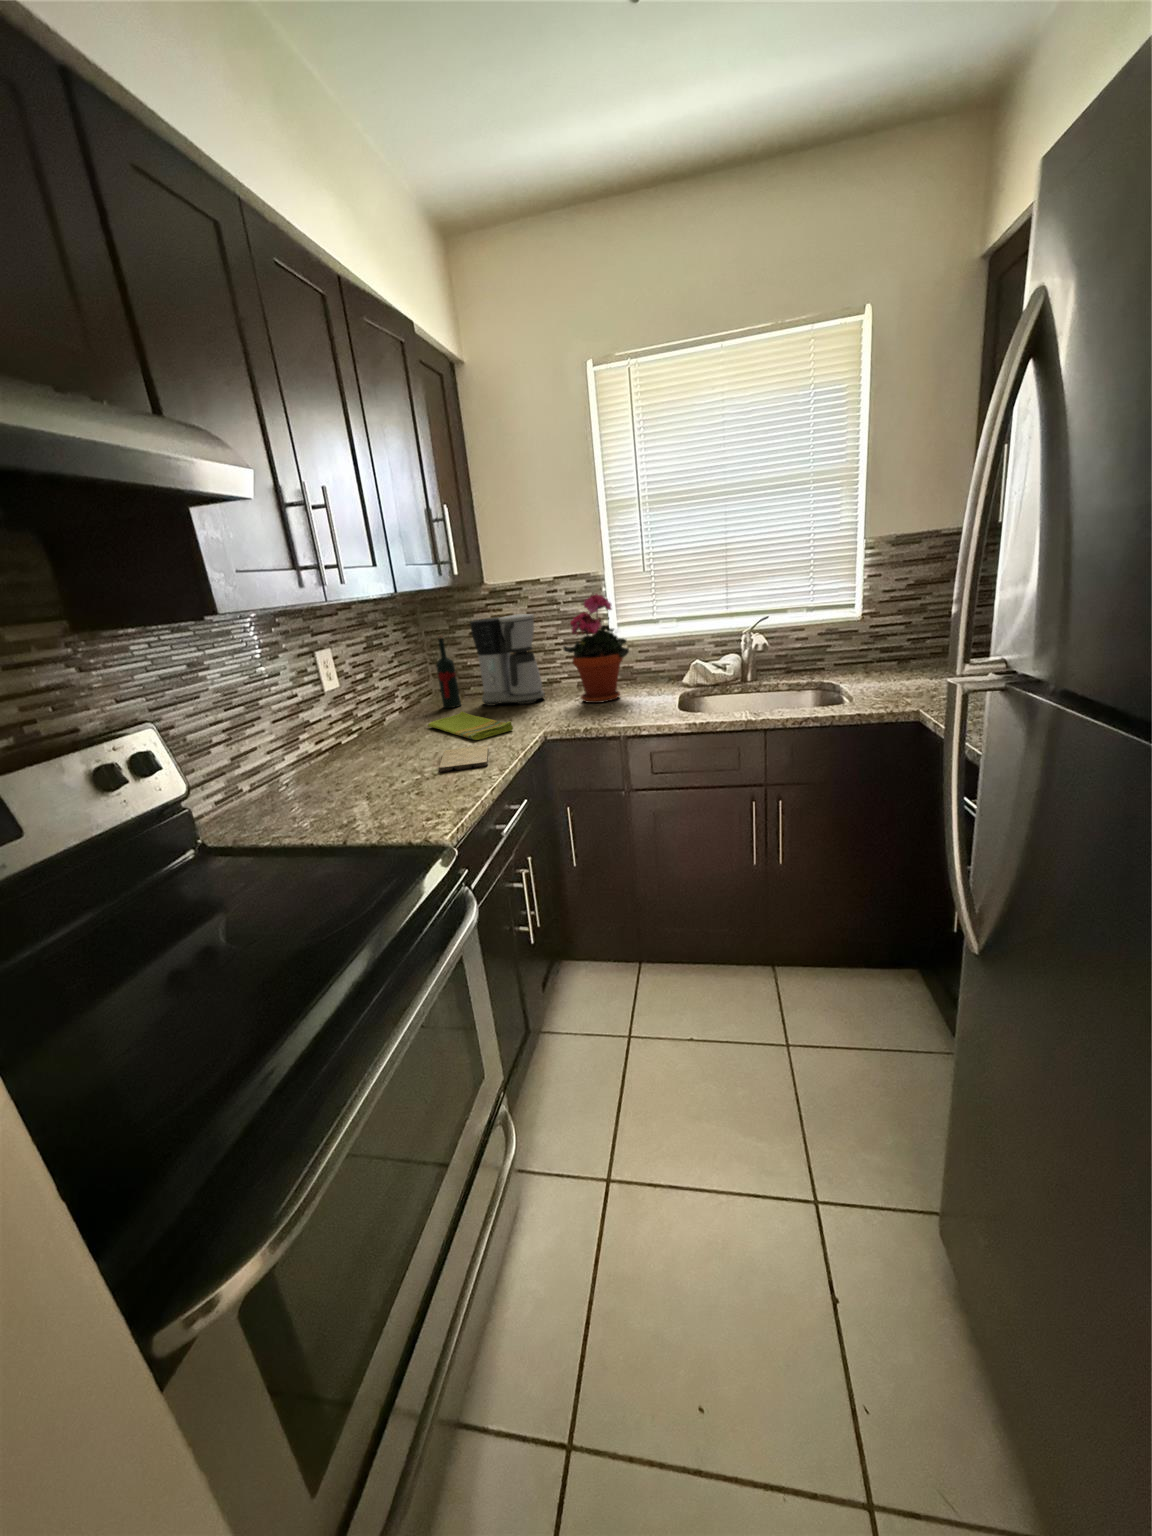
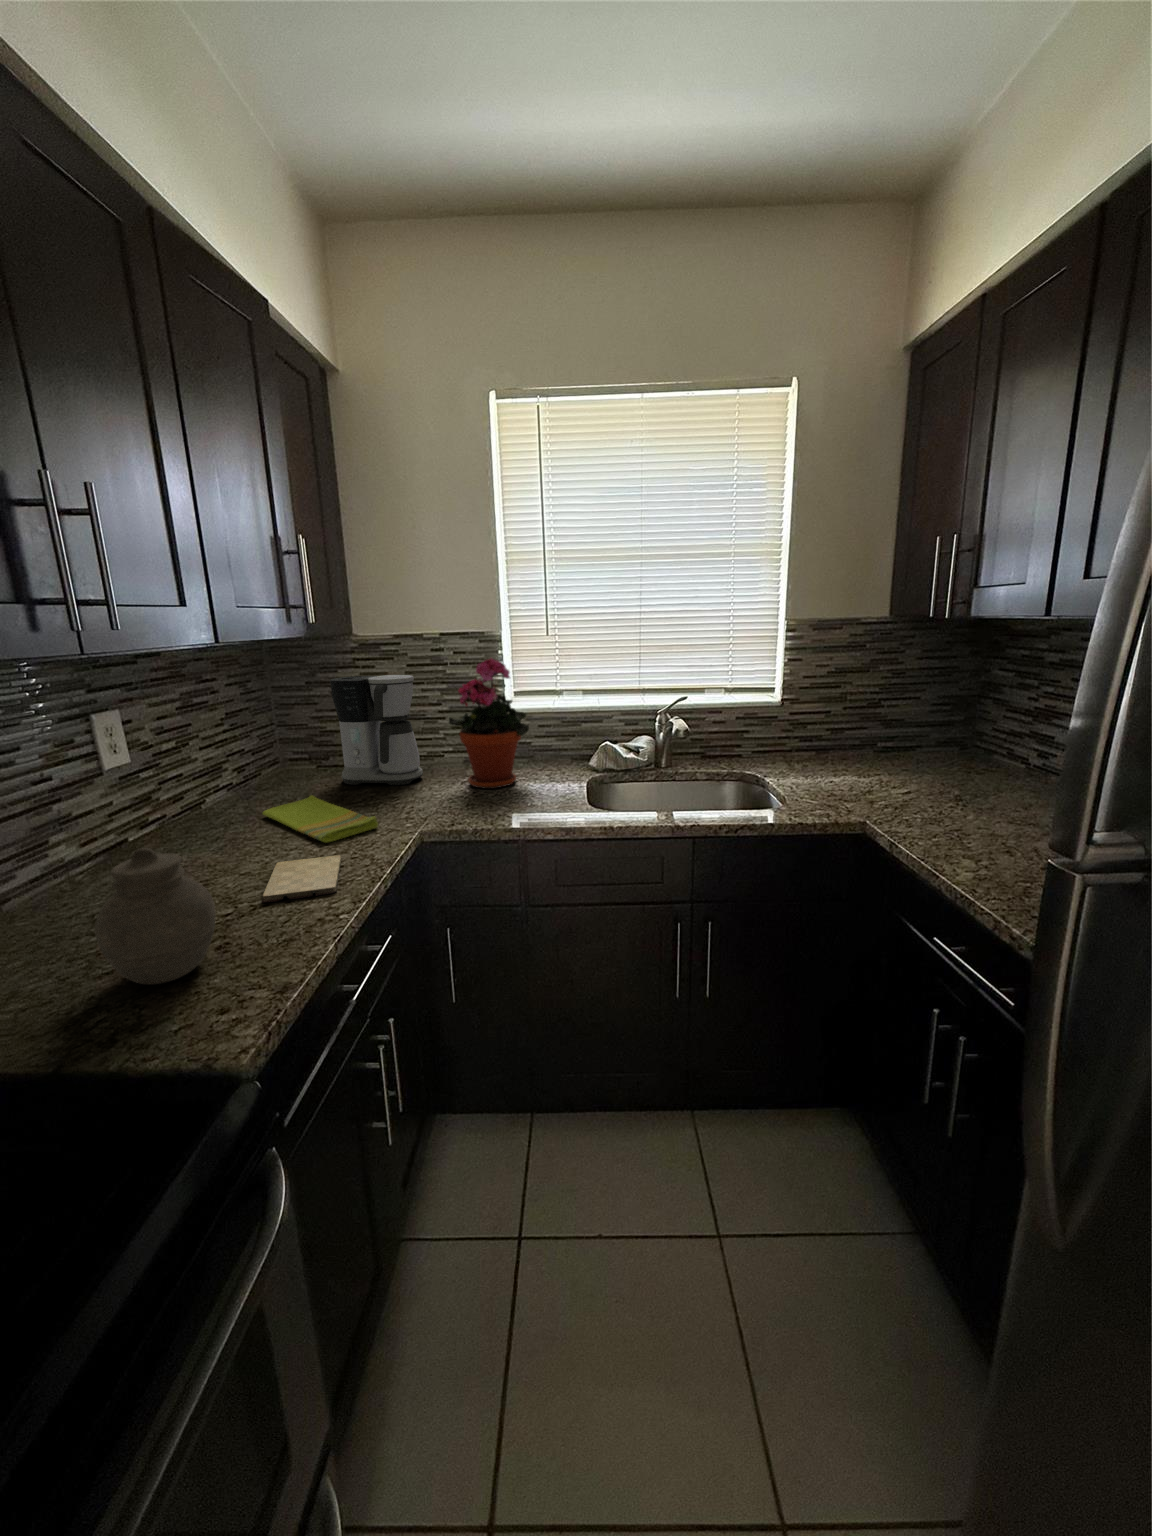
wine bottle: present [436,635,461,708] -> none [283,693,314,785]
jar: none [348,722,415,810] -> present [95,848,215,984]

